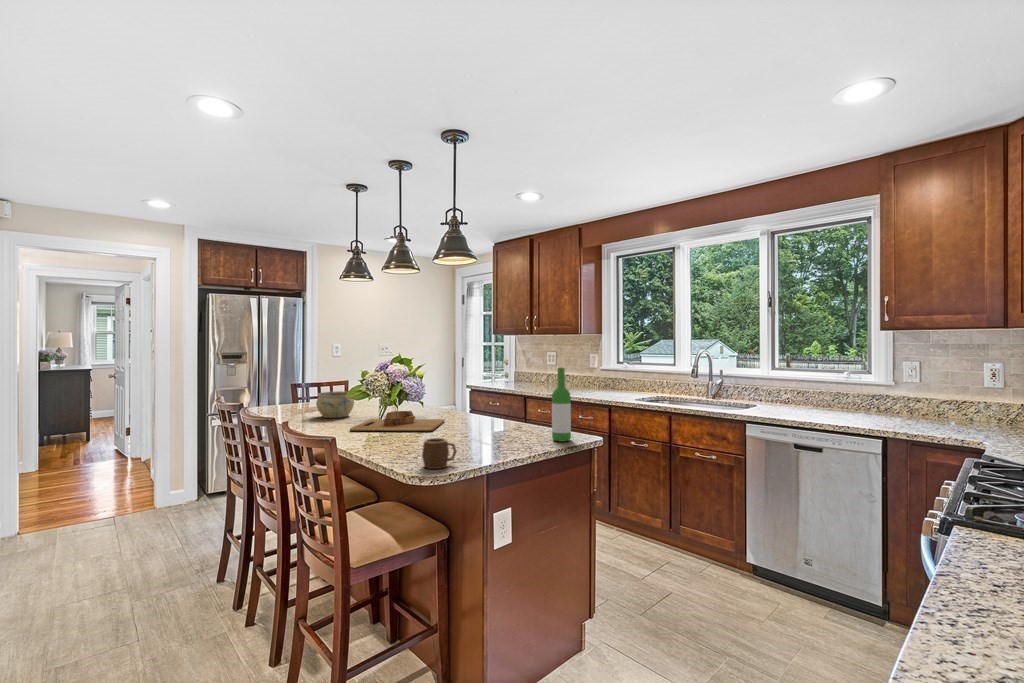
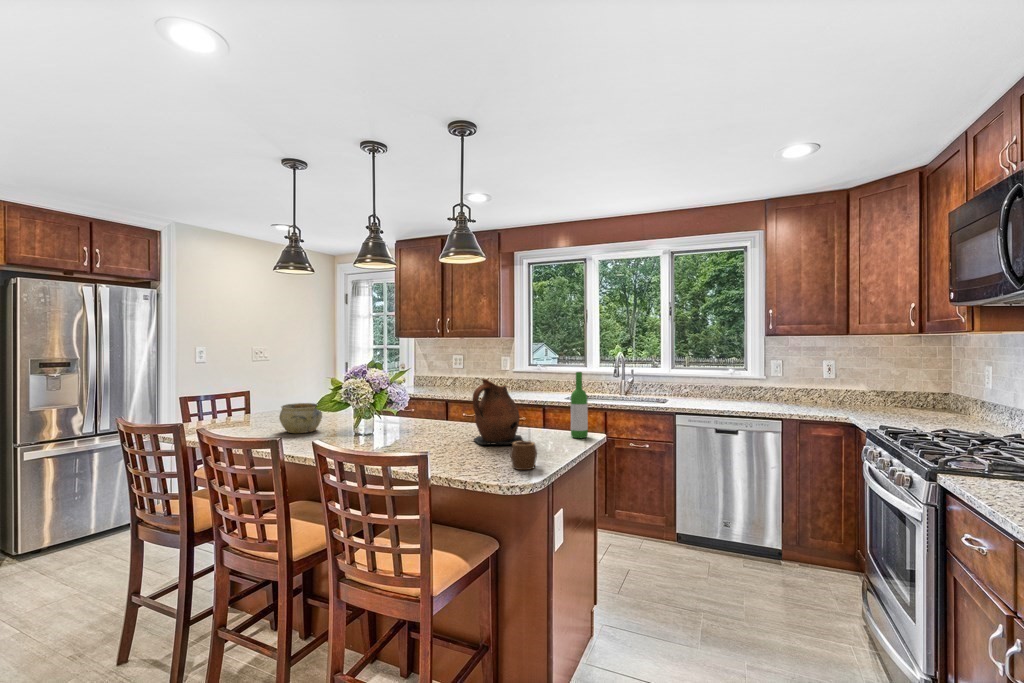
ceramic pitcher: none [441,373,503,444] -> present [472,379,523,444]
cutting board: present [350,411,444,431] -> none [355,419,446,444]

